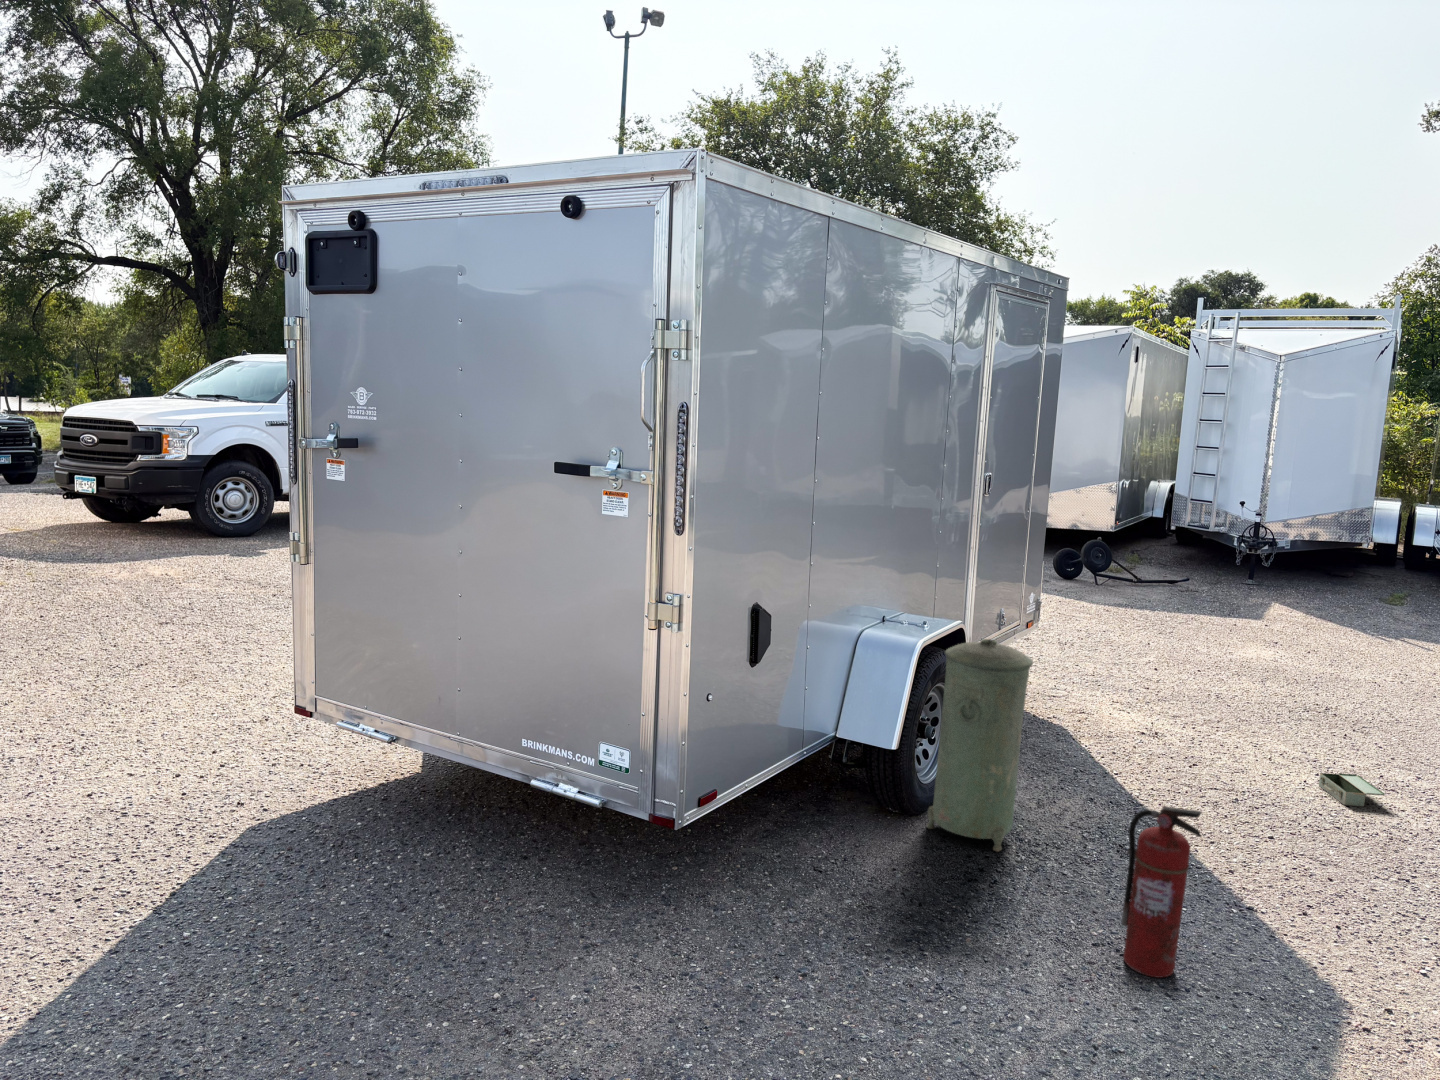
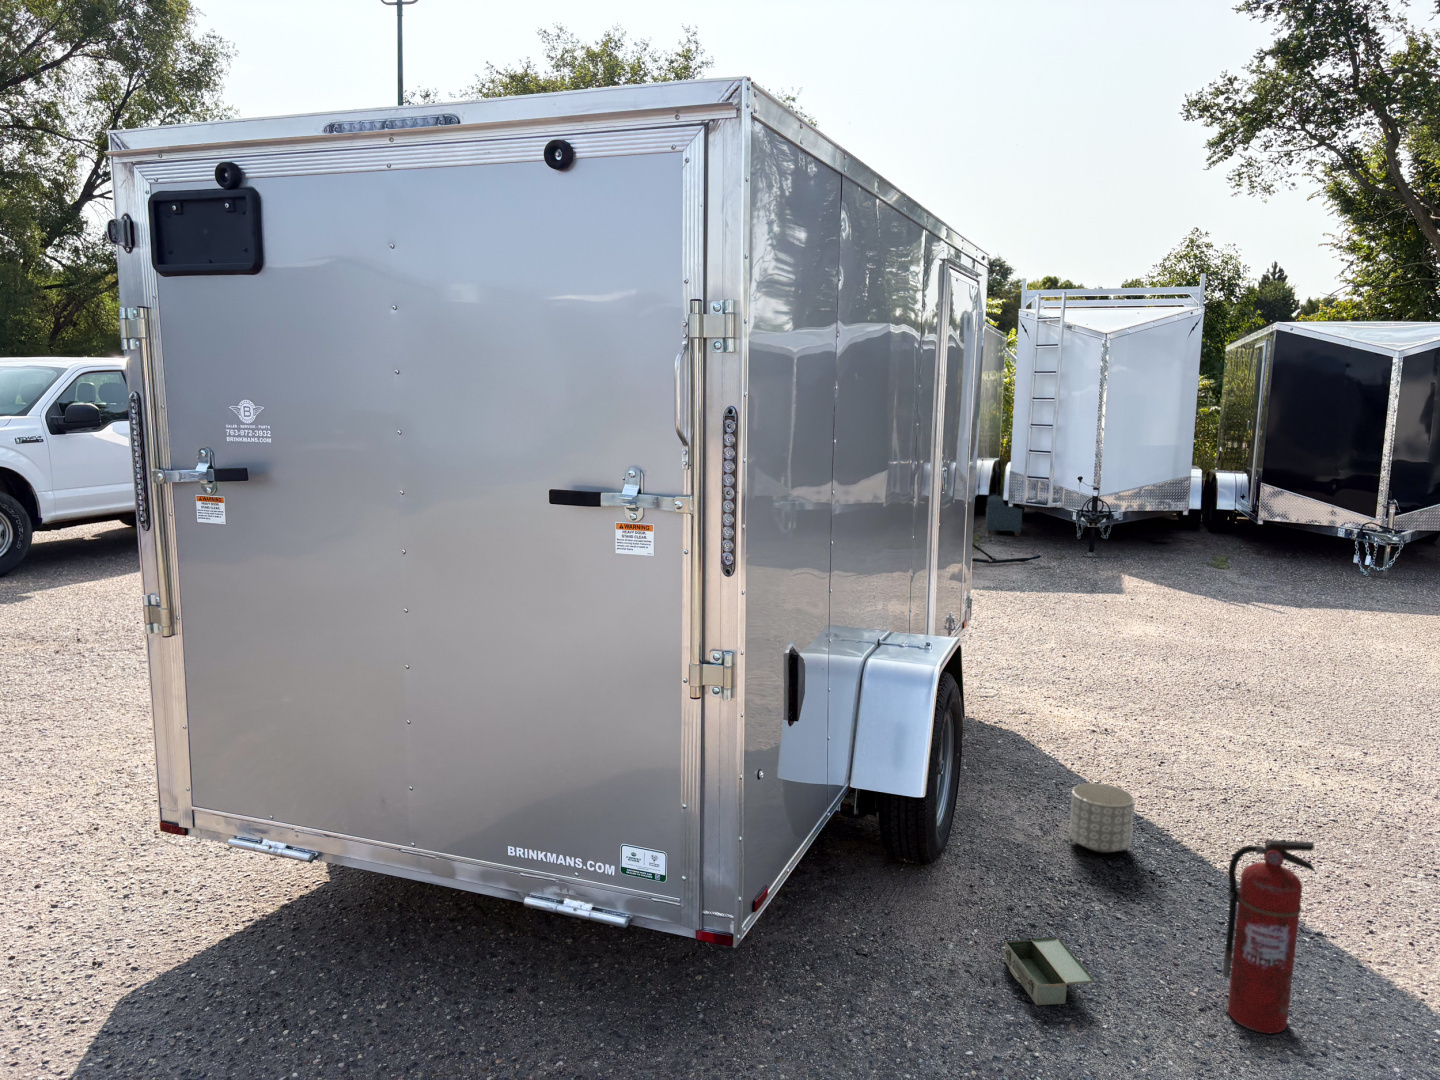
bench: none [1134,512,1175,556] -> present [986,495,1022,536]
trash can: present [927,639,1033,851] -> none [946,658,1060,897]
planter: none [1056,764,1117,827] -> present [1069,783,1135,853]
toolbox: present [1319,773,1385,807] -> present [1004,937,1094,1005]

